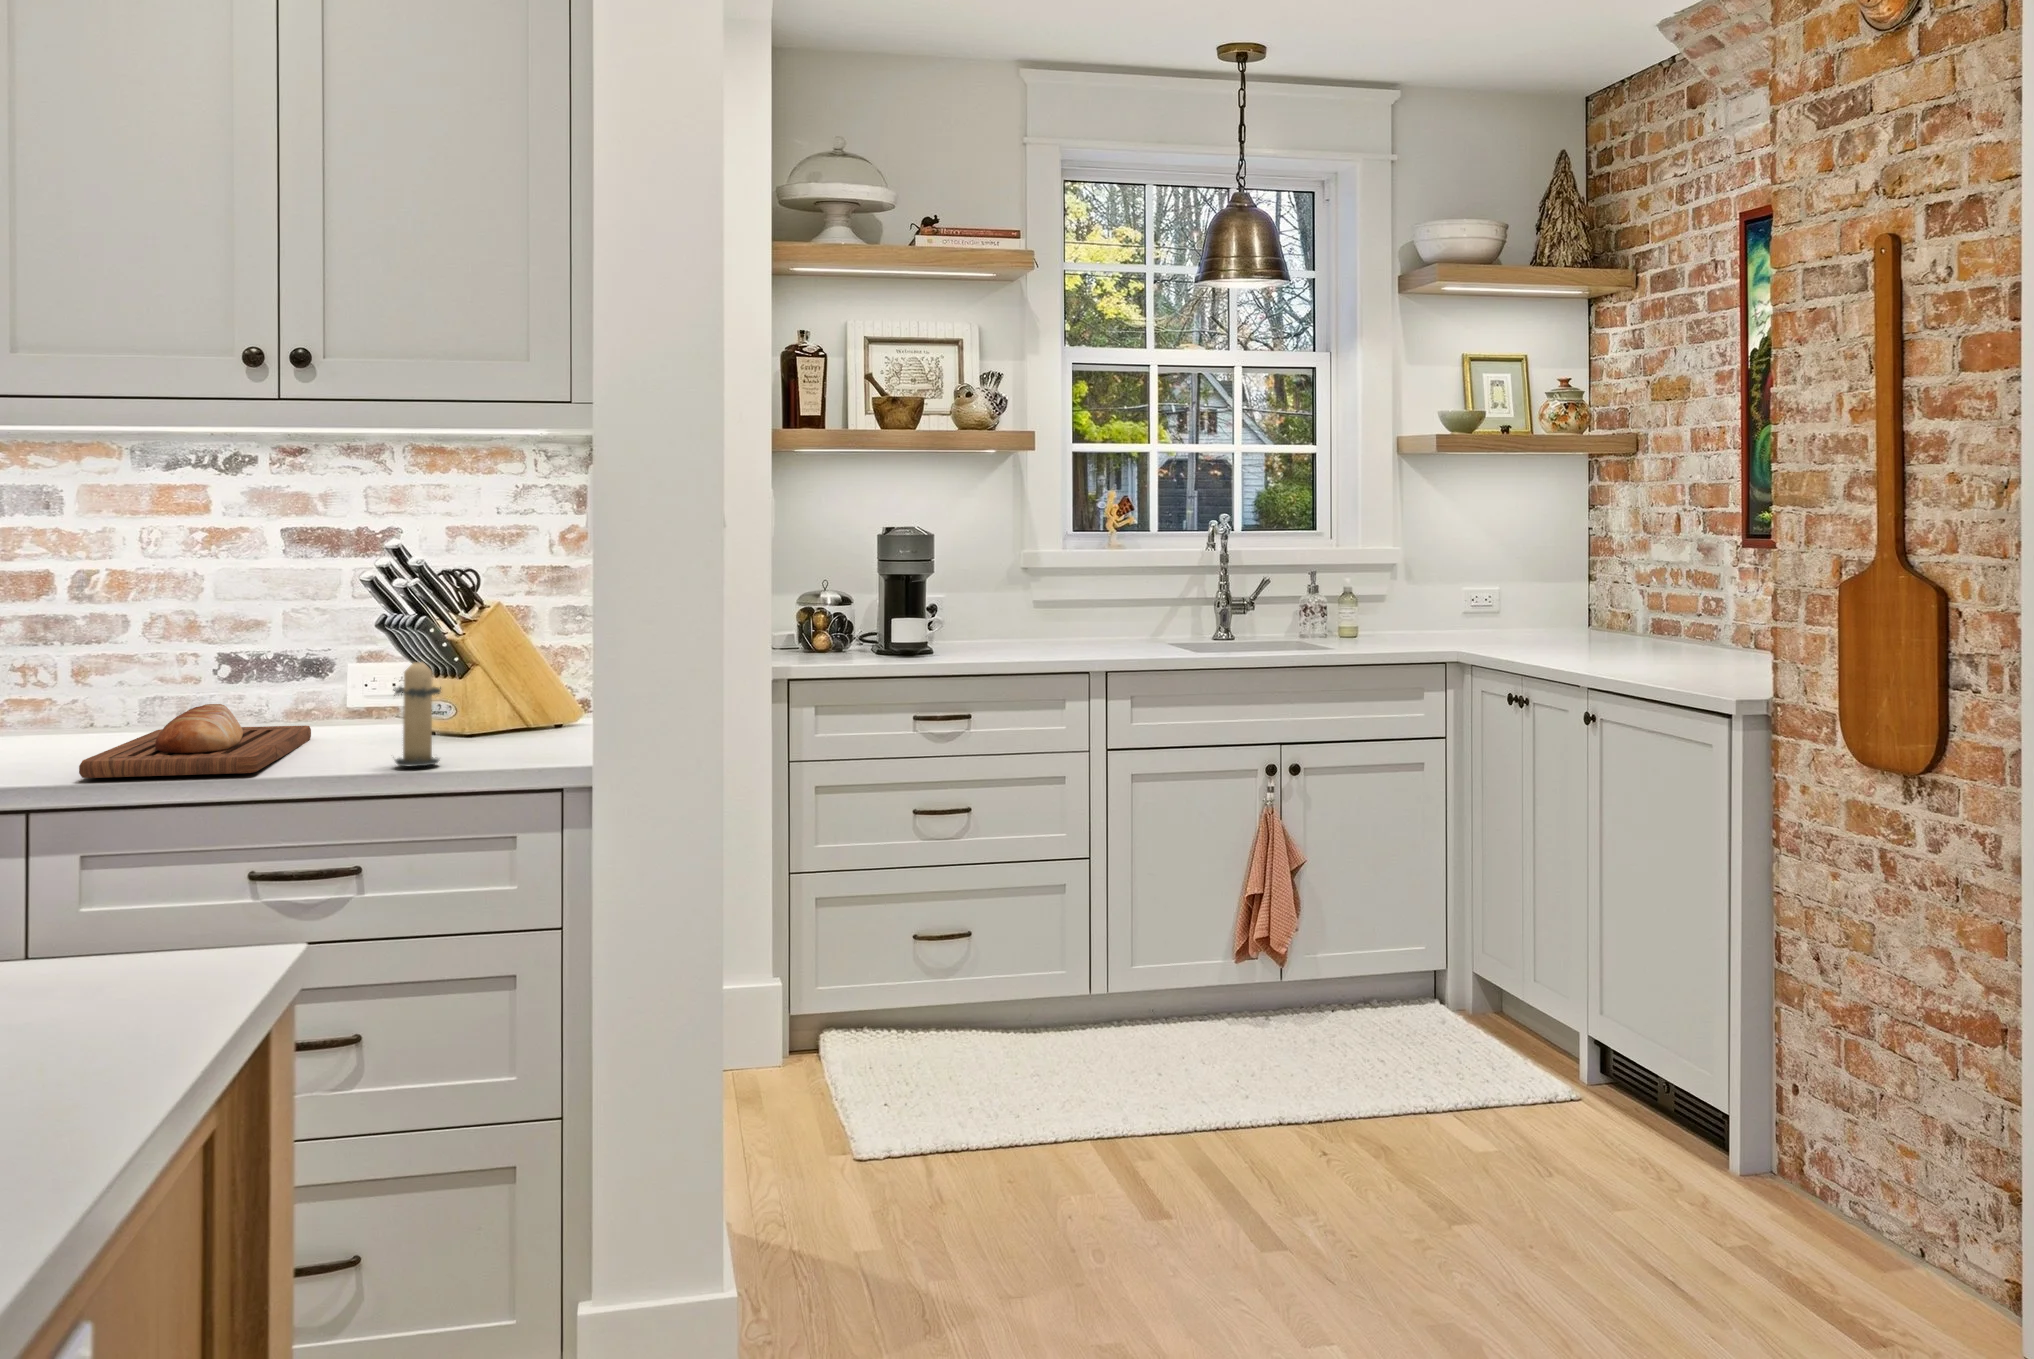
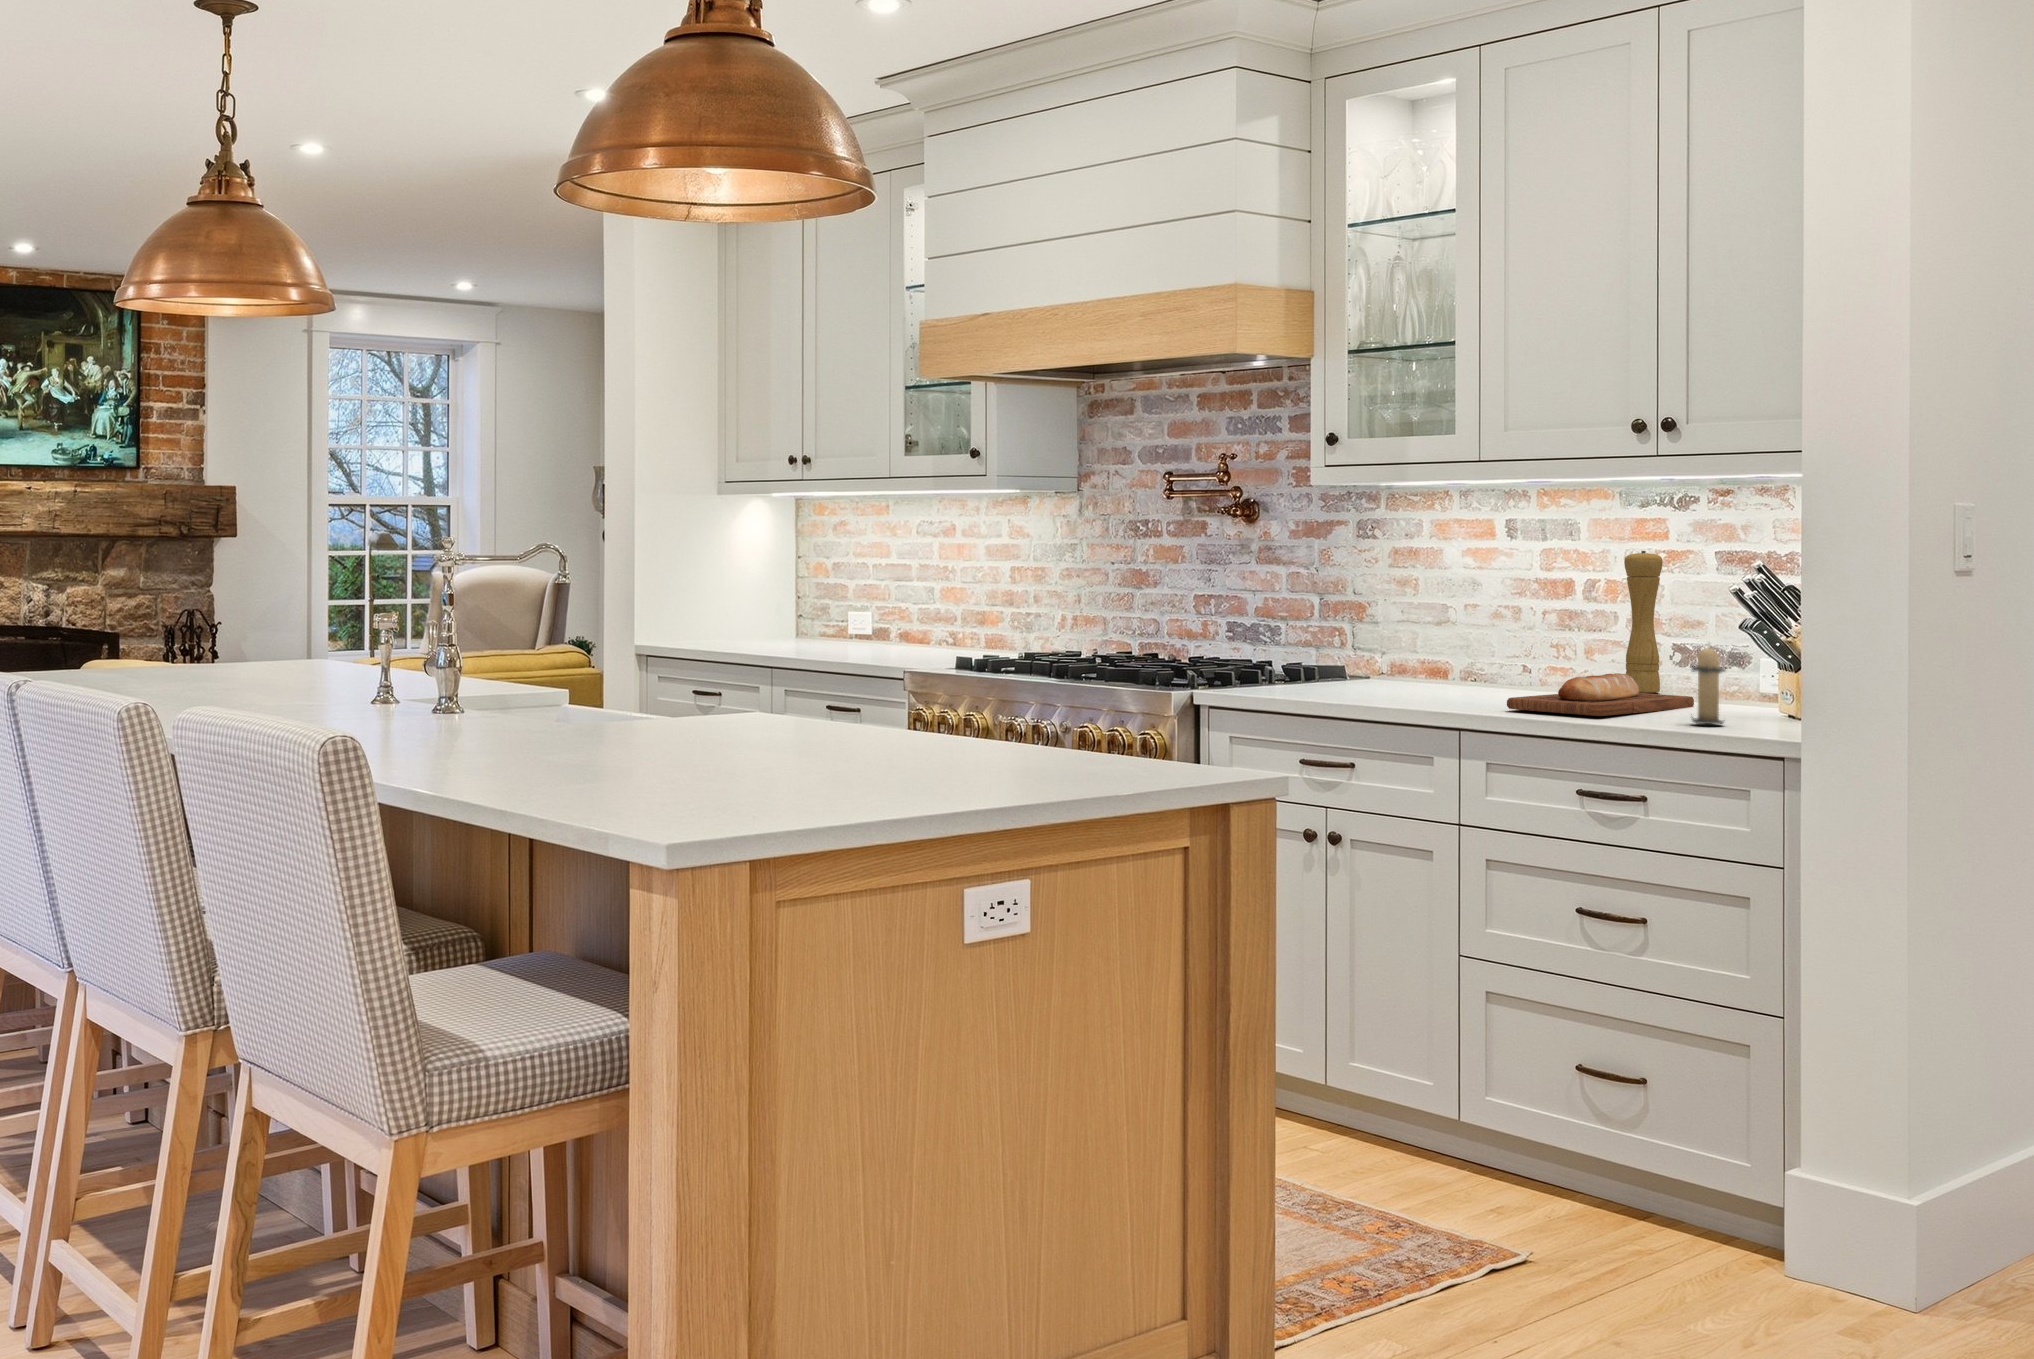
pepper mill: none [155,529,211,725] -> present [1624,551,1663,693]

